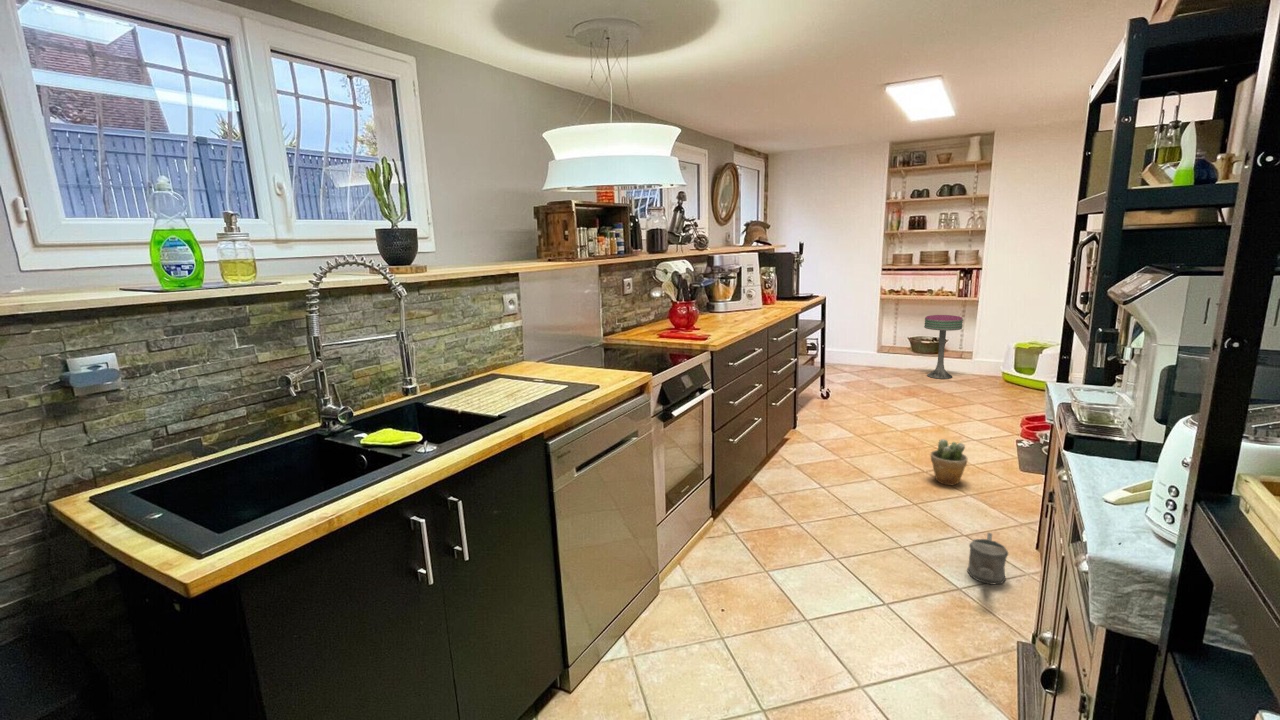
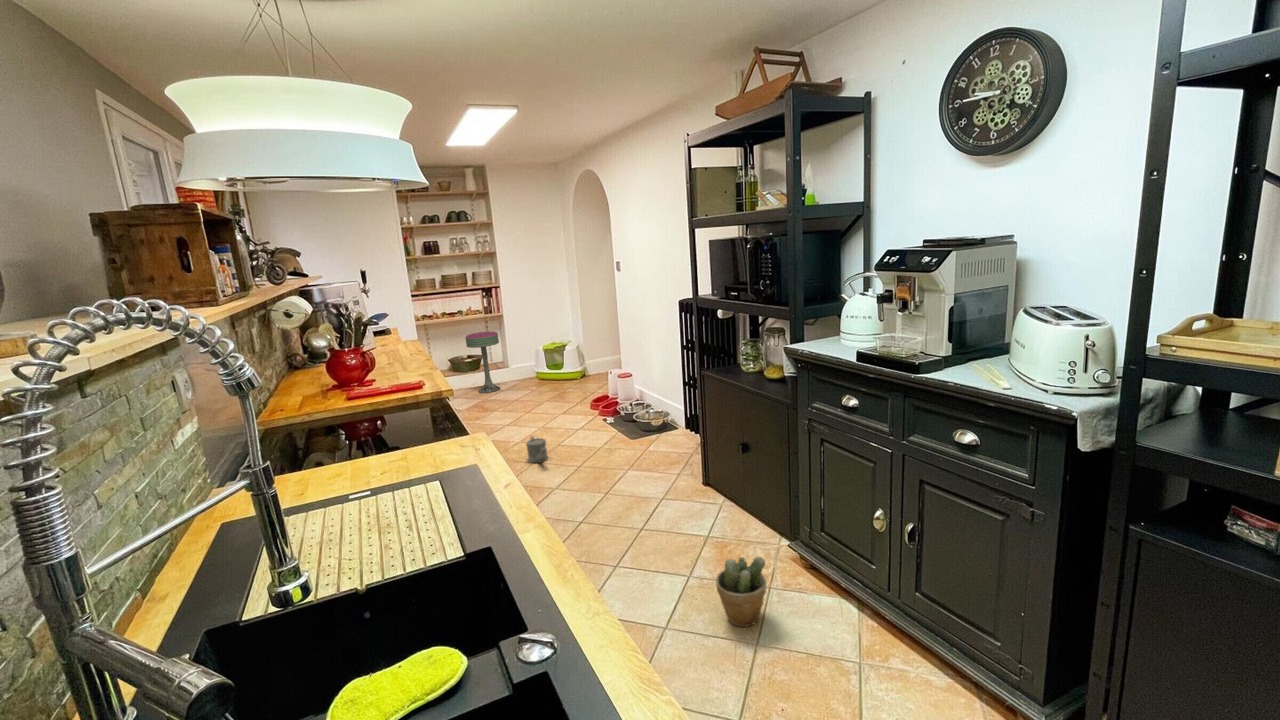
potted plant: present [931,439,968,485] -> present [716,557,766,627]
watering can: present [967,533,1008,584] -> present [526,436,548,463]

